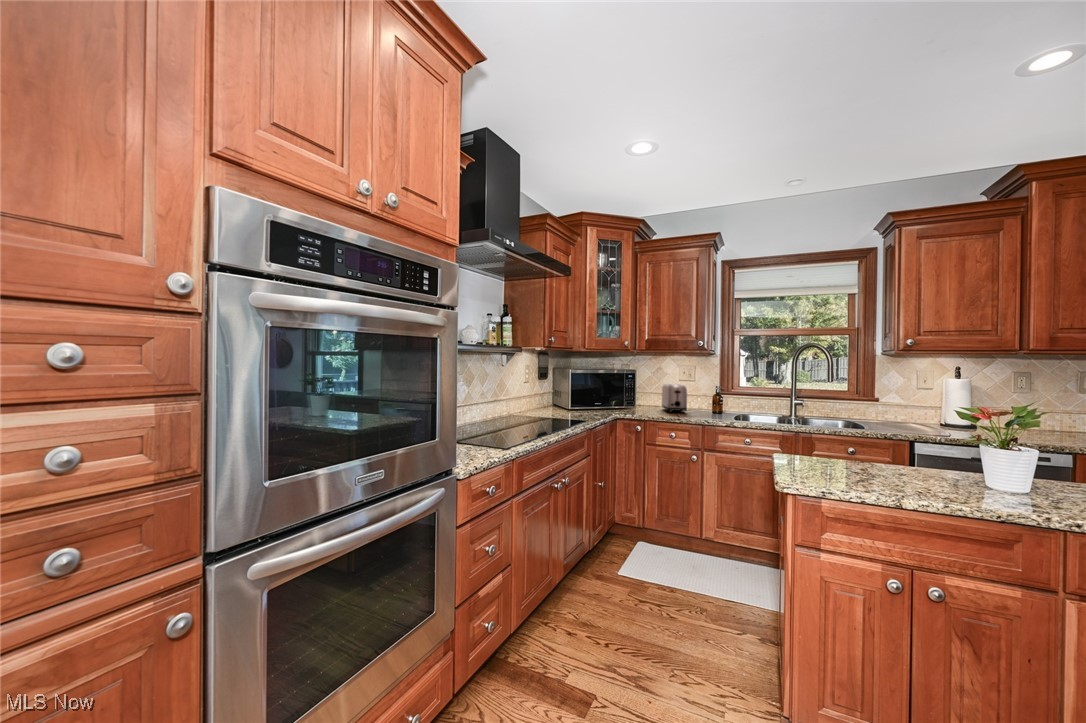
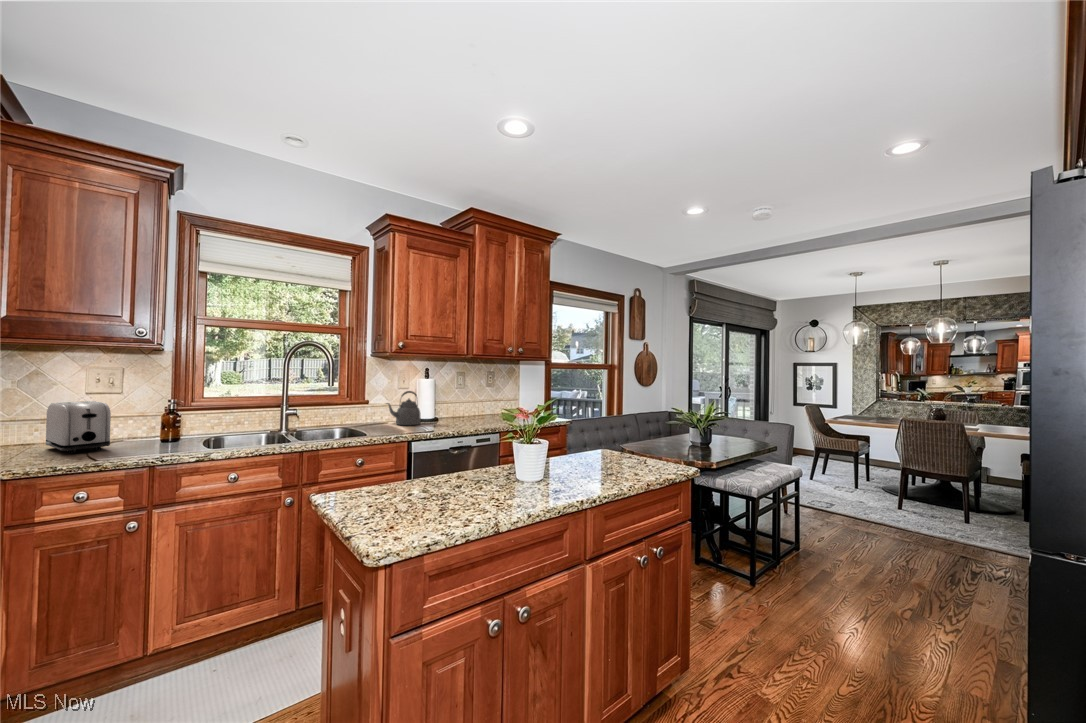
kettle: none [895,391,943,428] -> present [386,391,421,425]

